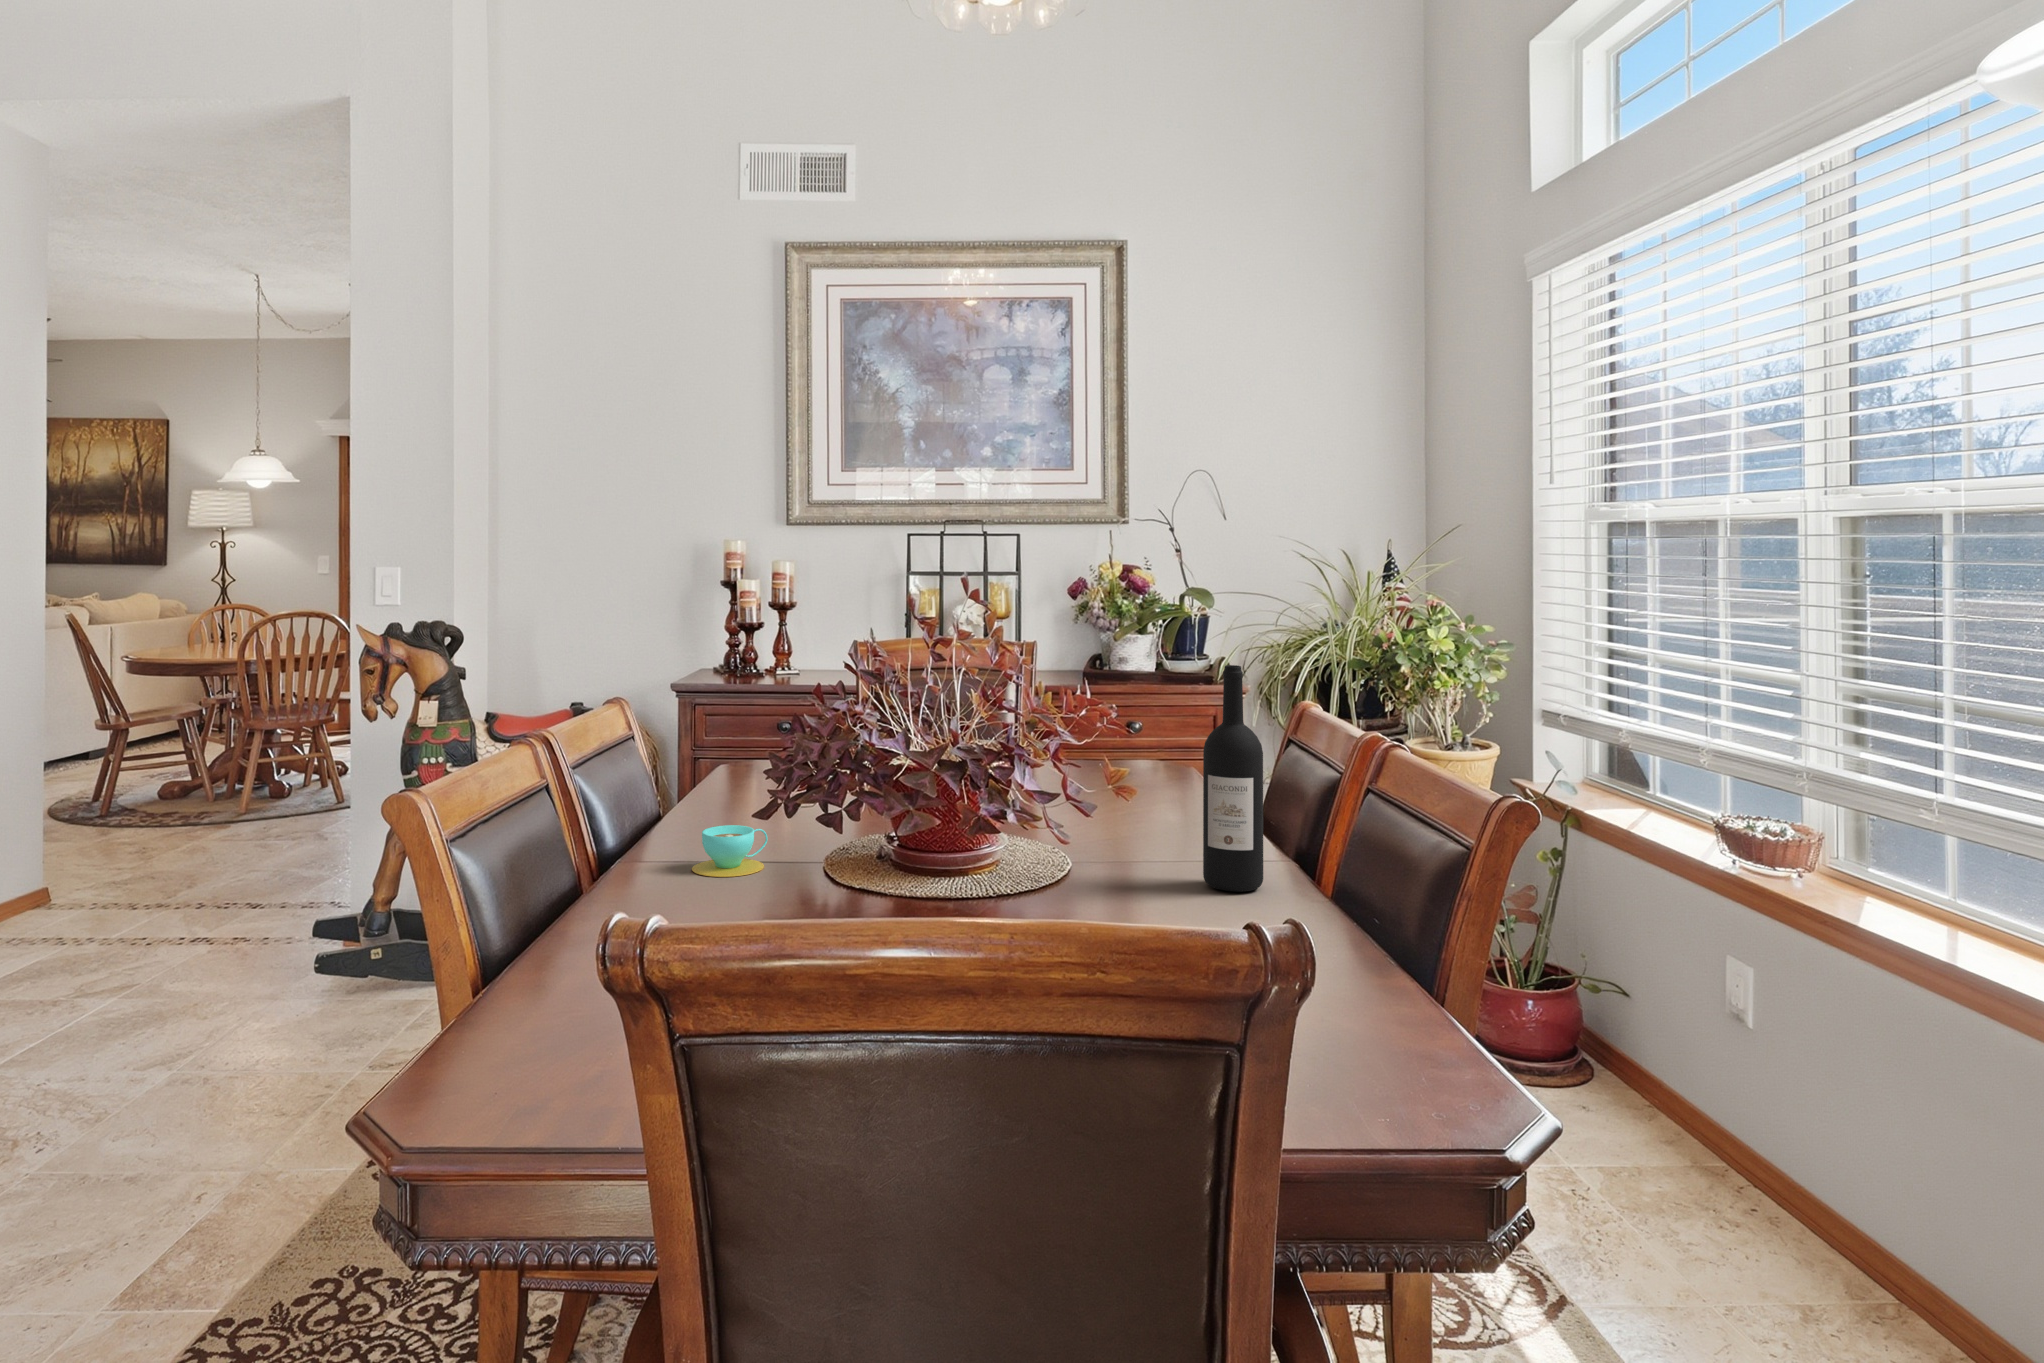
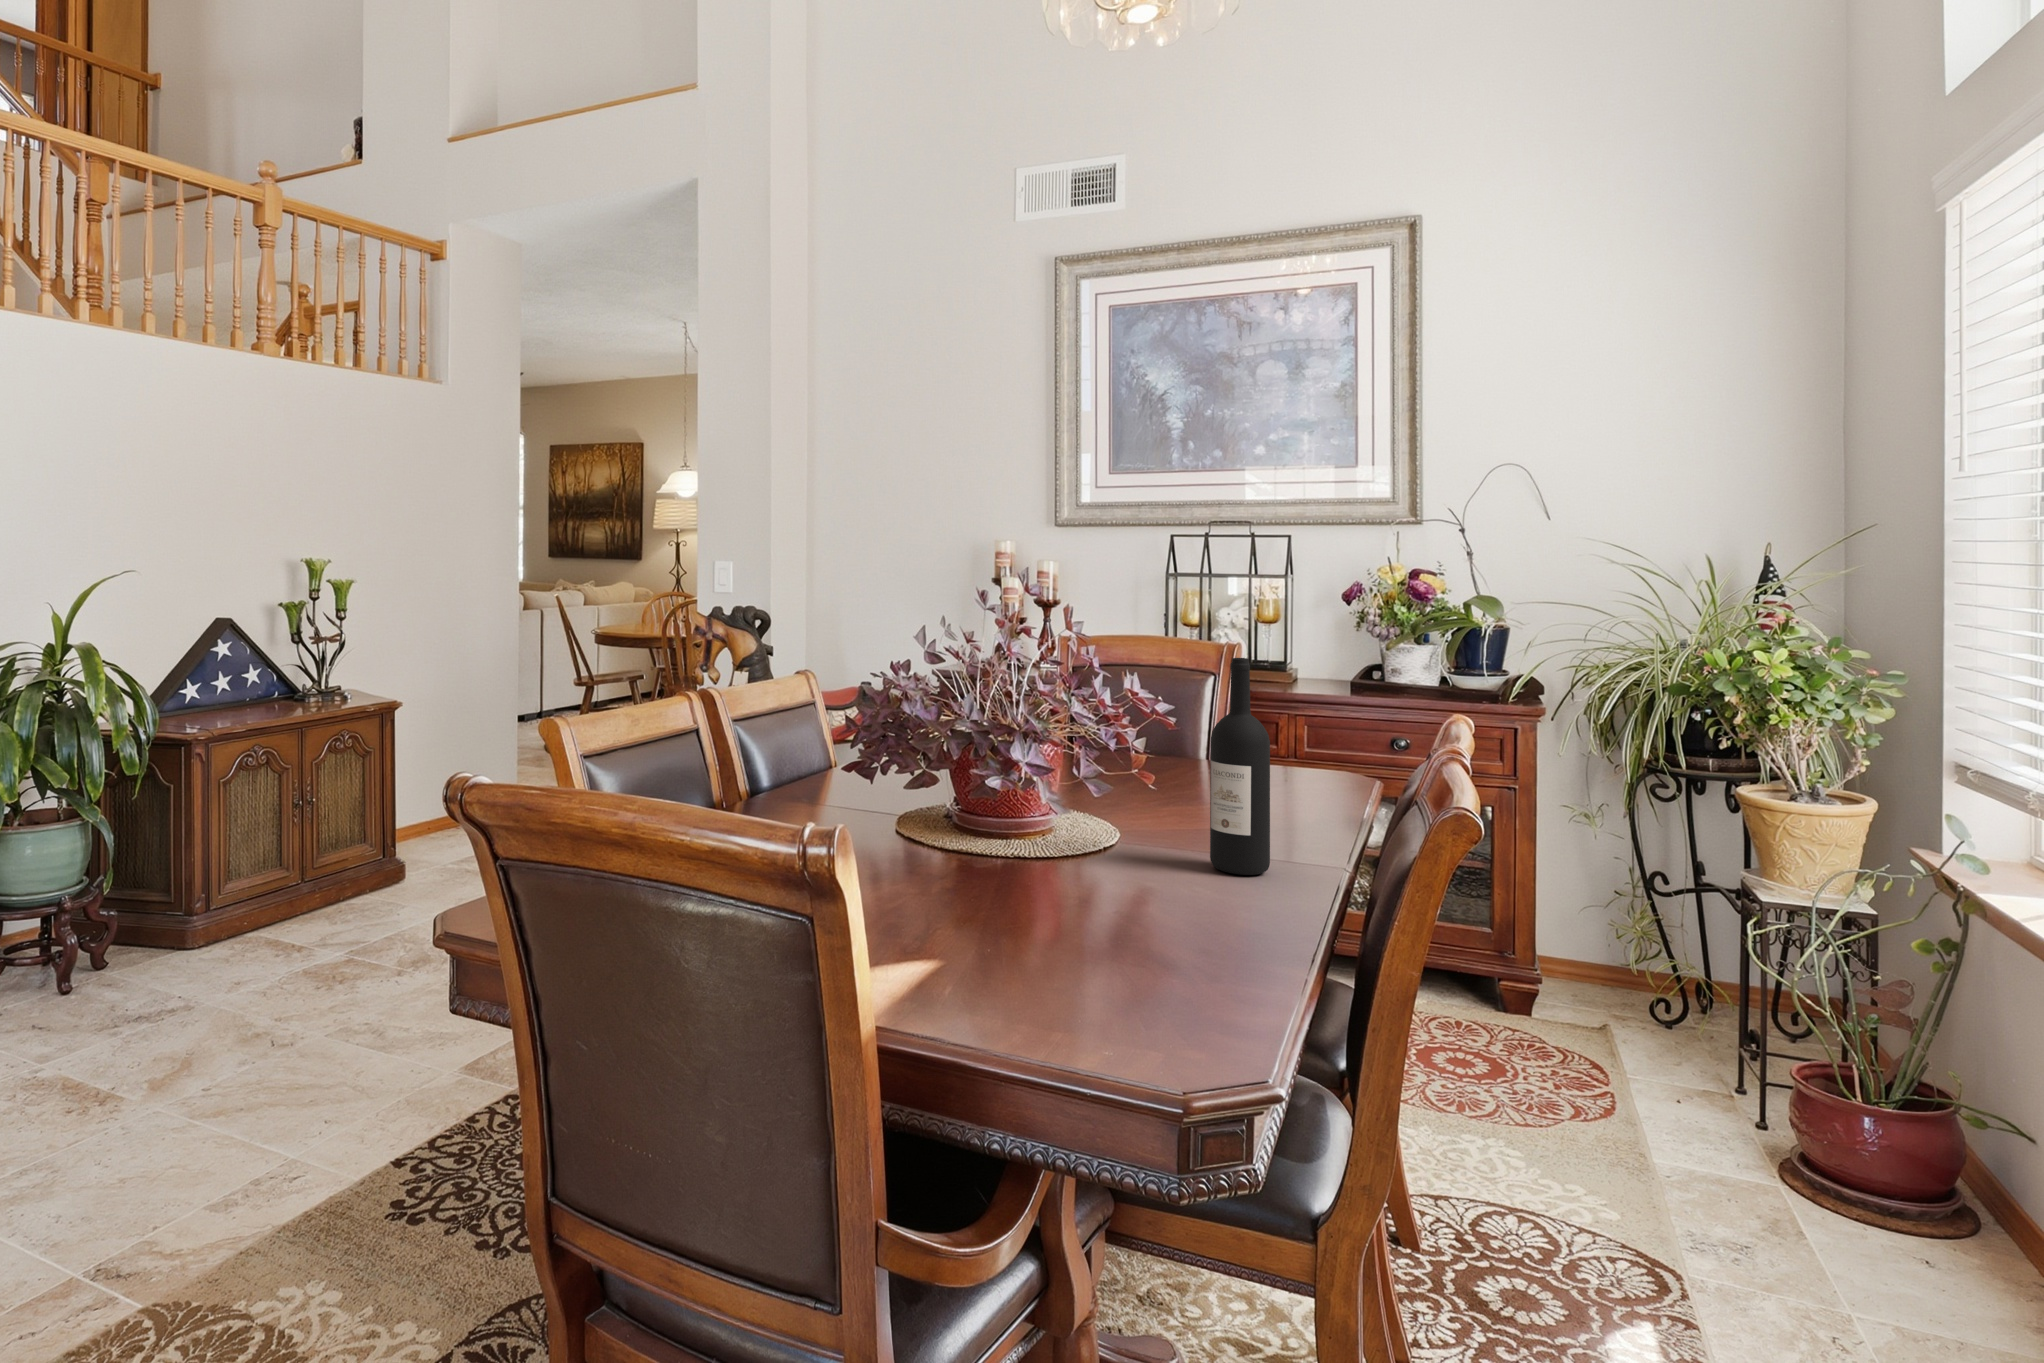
teacup: present [692,825,768,877] -> none [797,772,863,813]

